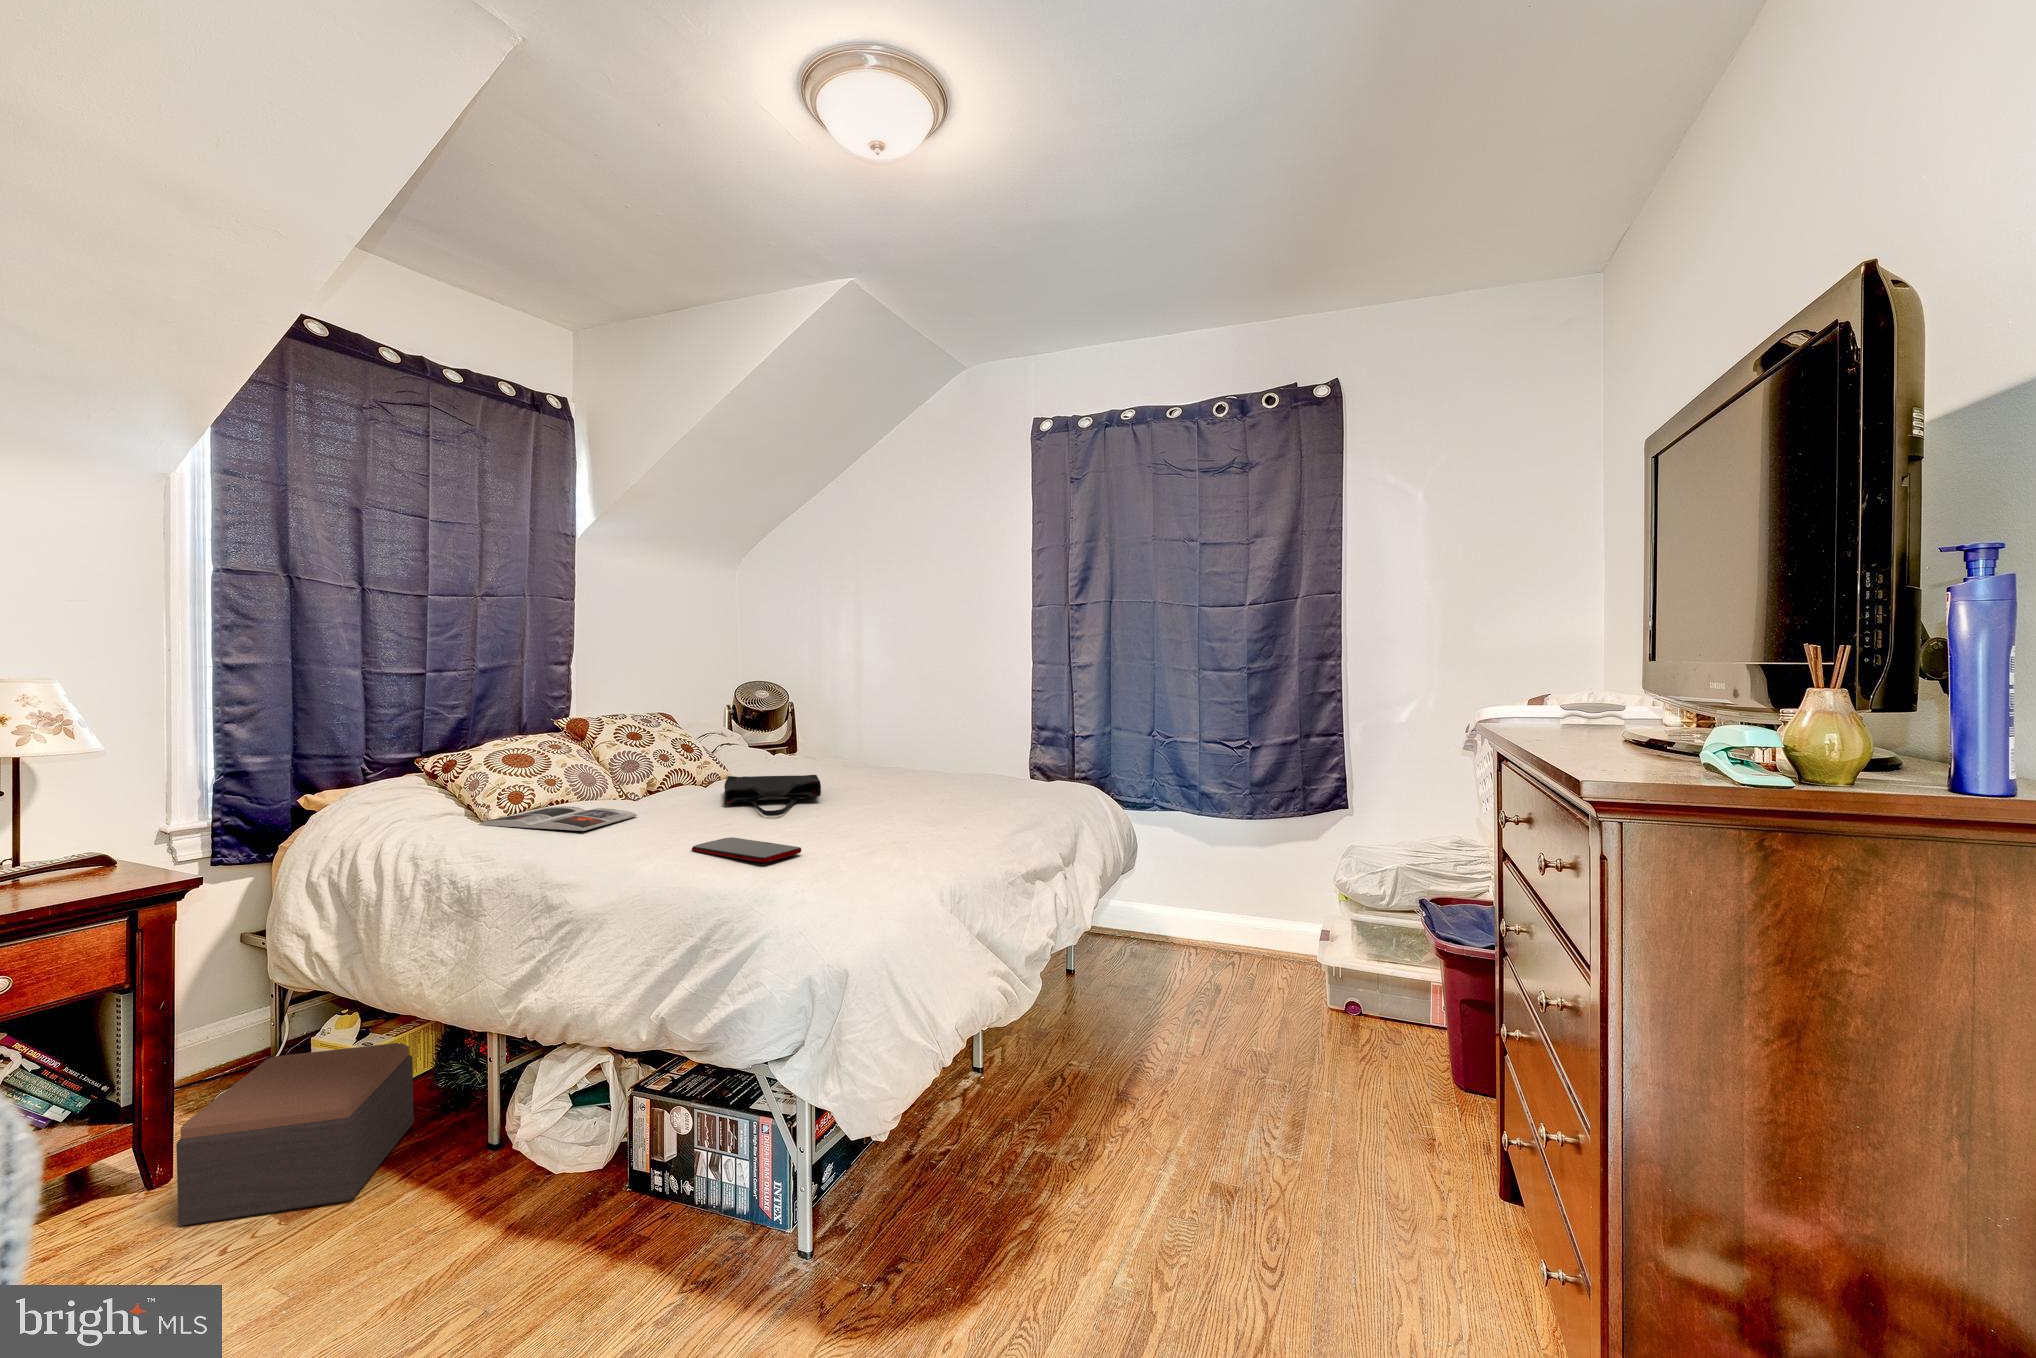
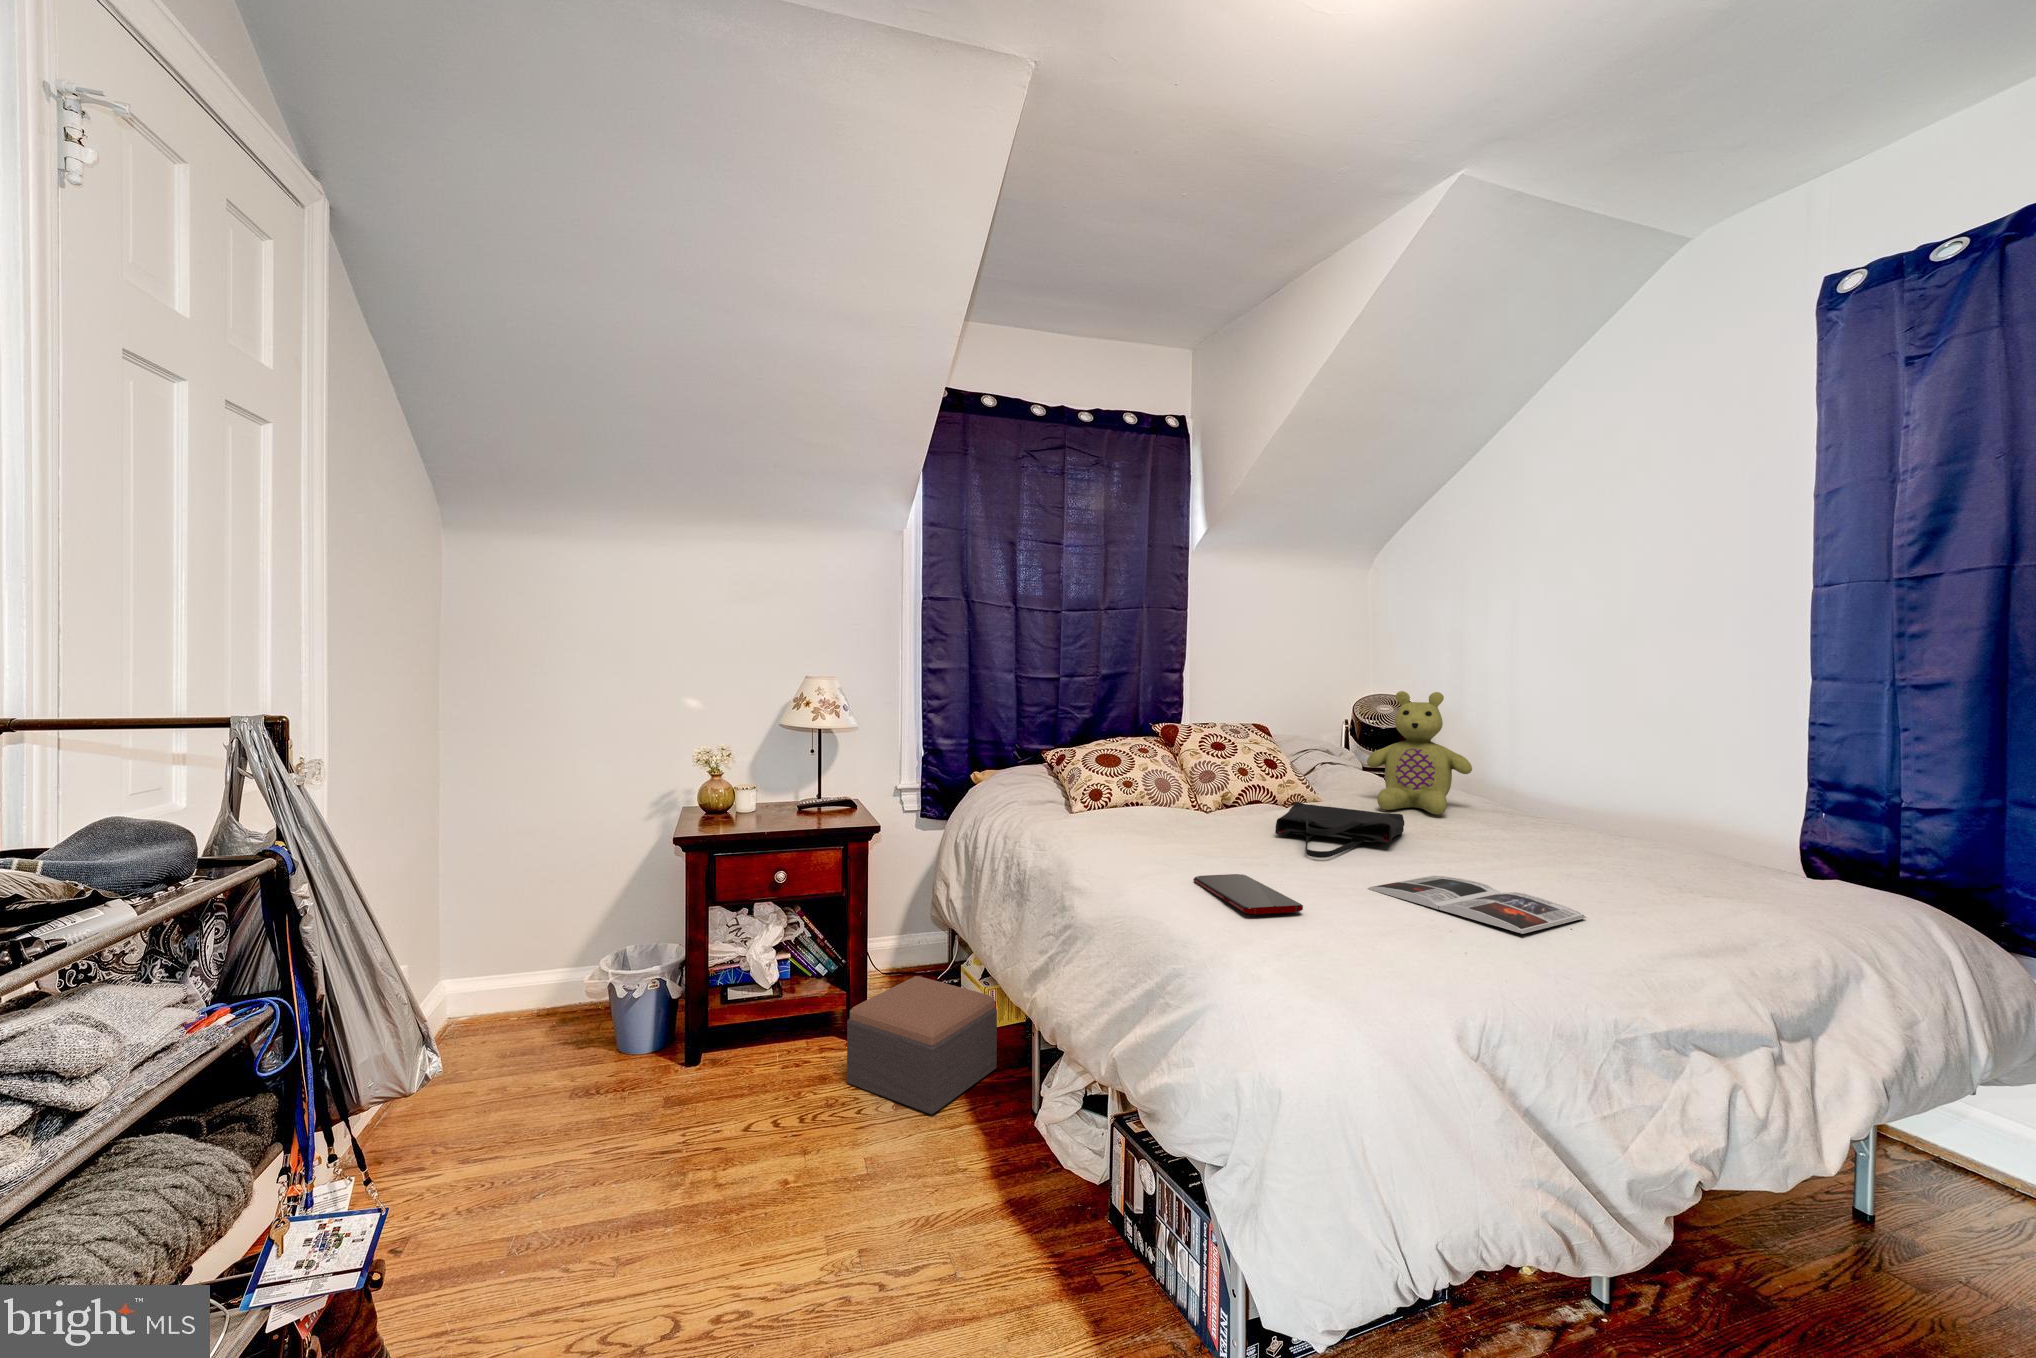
stuffed bear: none [768,677,848,775] -> present [1367,691,1472,814]
magazine: present [478,806,637,831] -> present [1368,876,1586,934]

